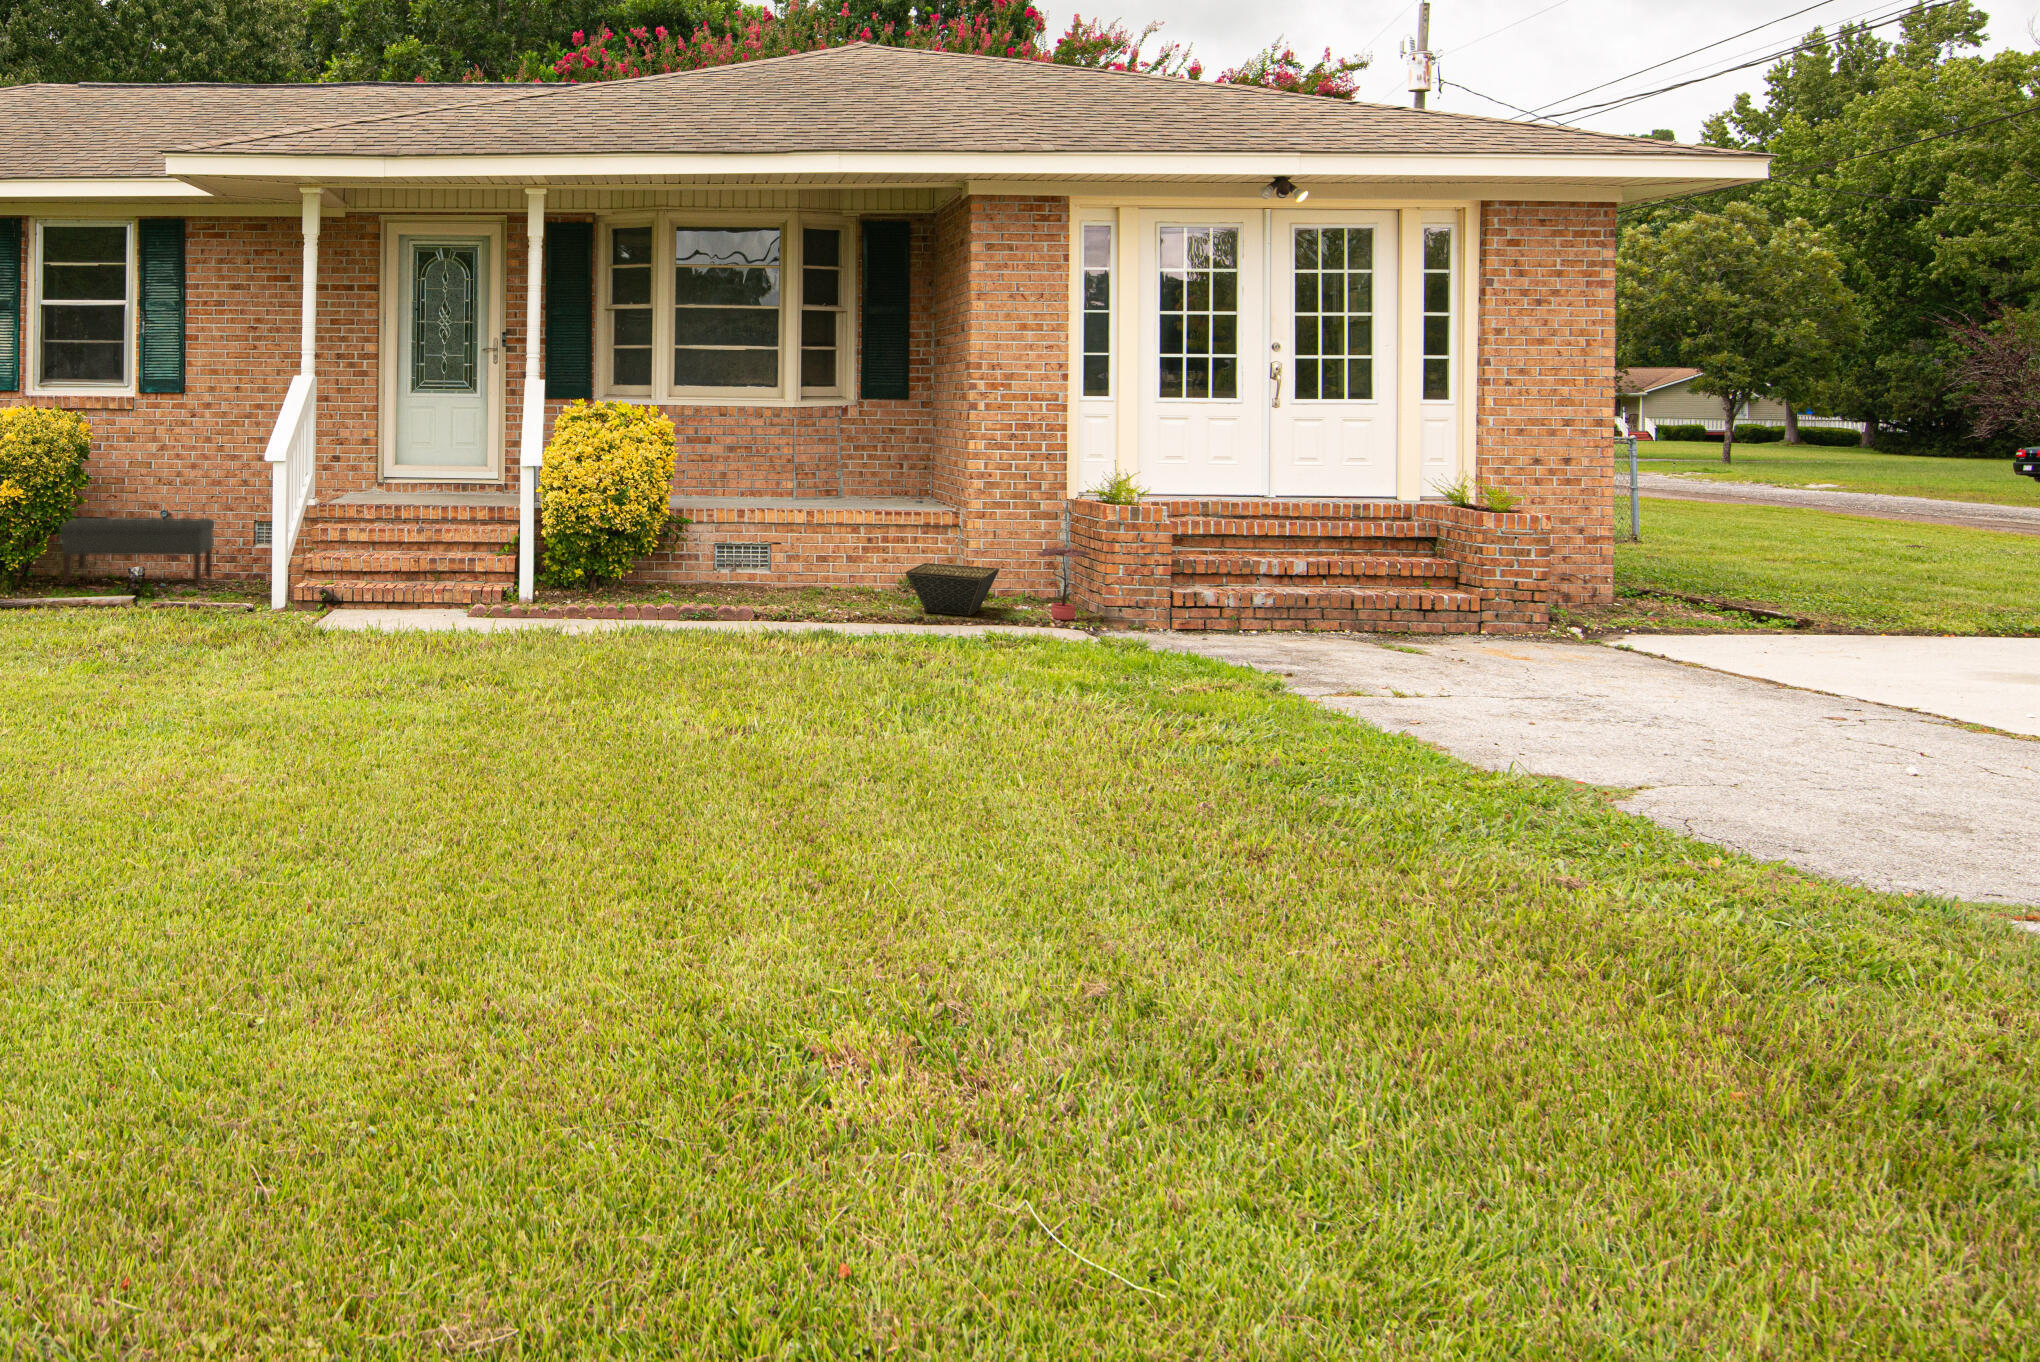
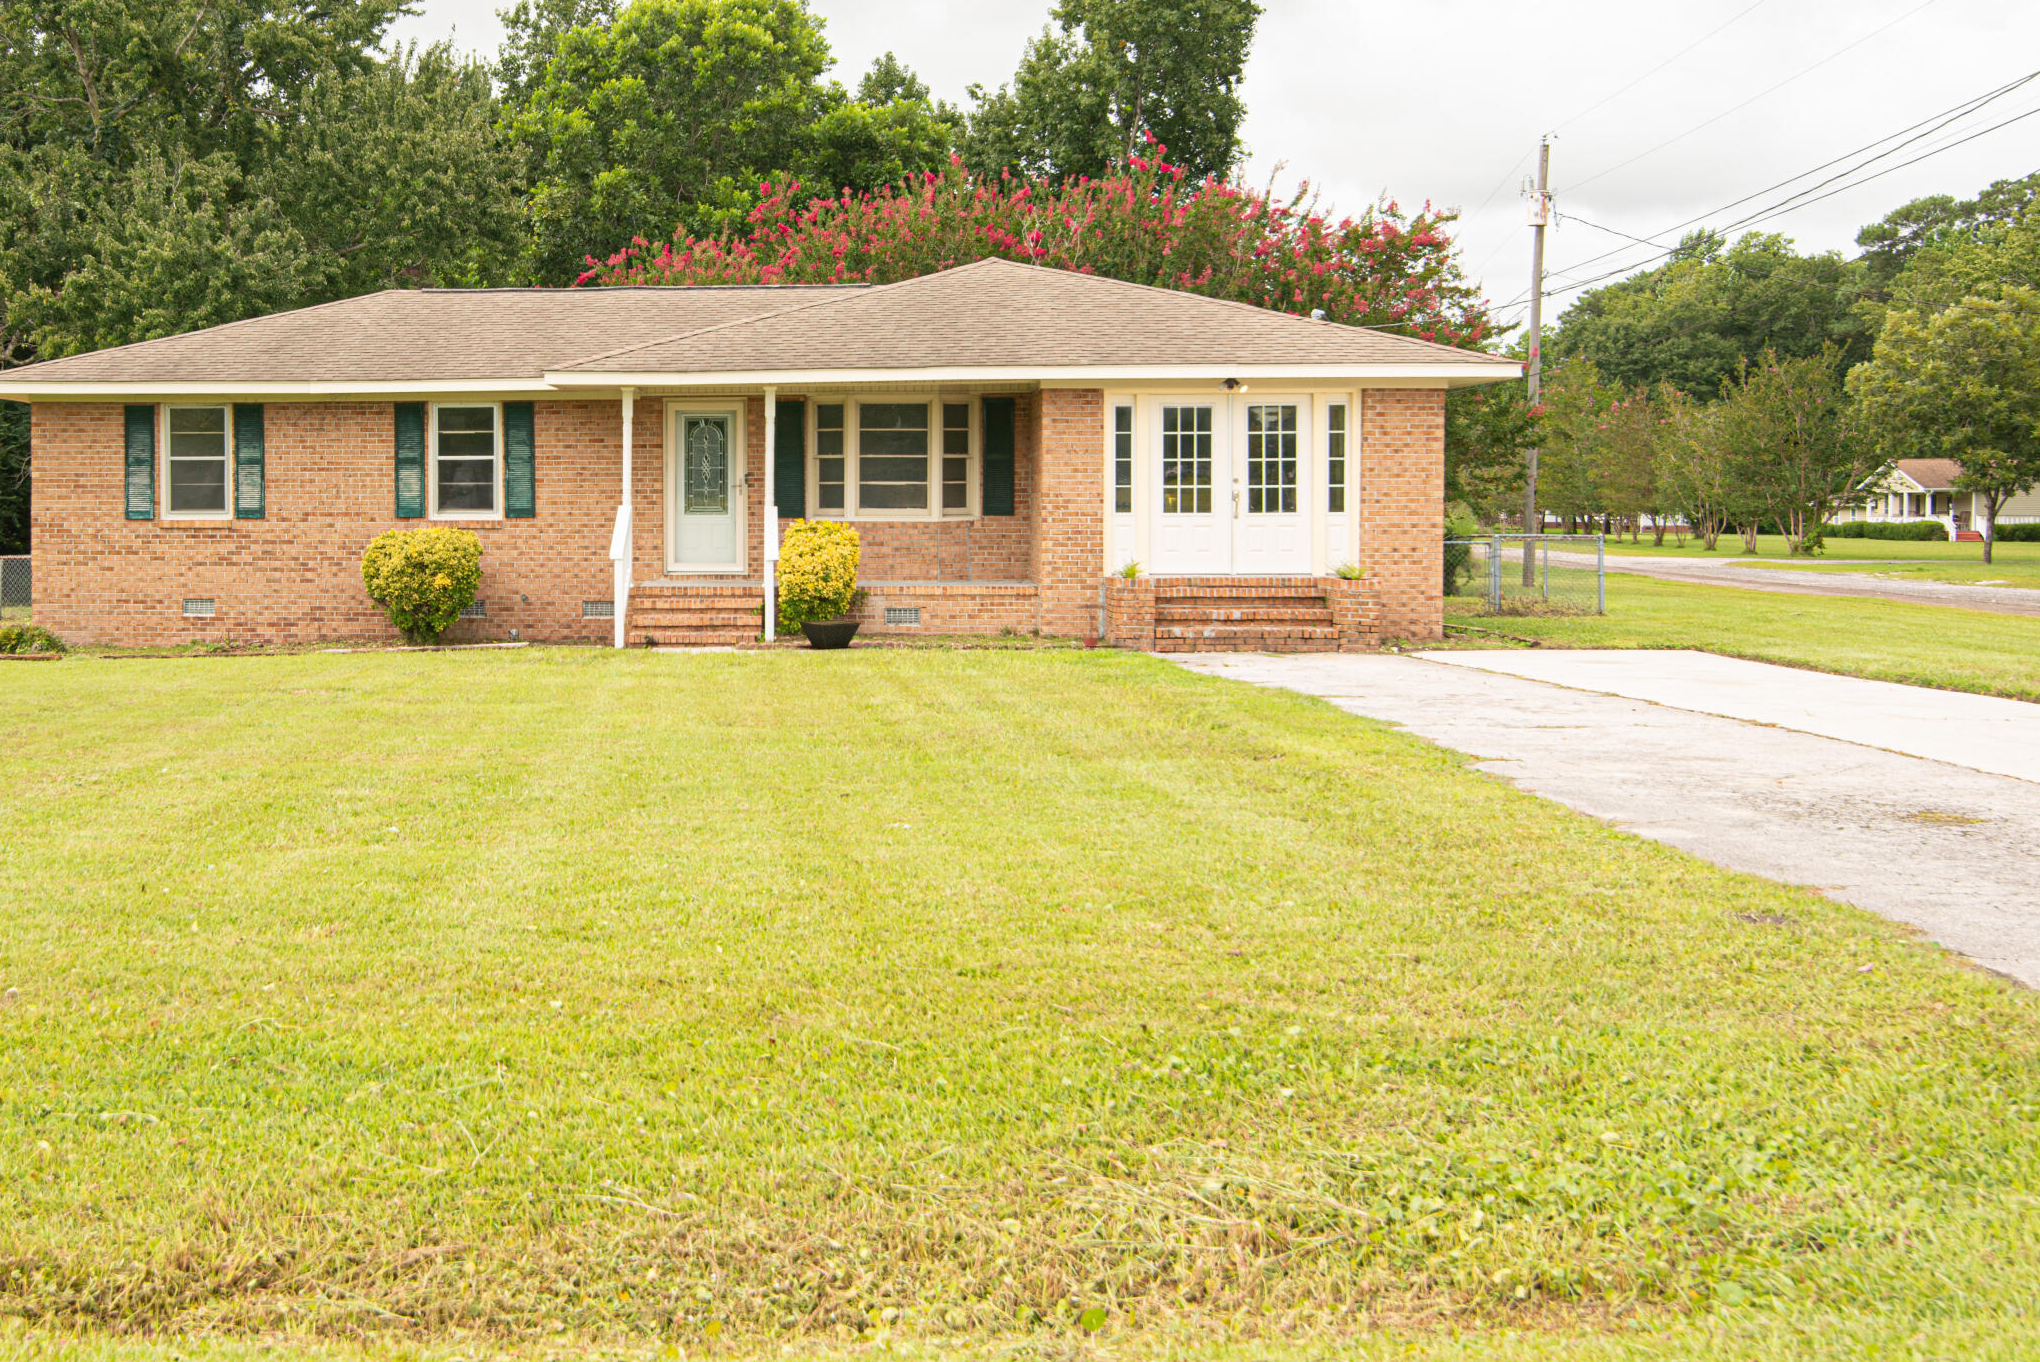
bench: present [60,517,214,585] -> none [467,599,559,642]
basket: present [905,563,1000,616] -> present [799,620,861,648]

